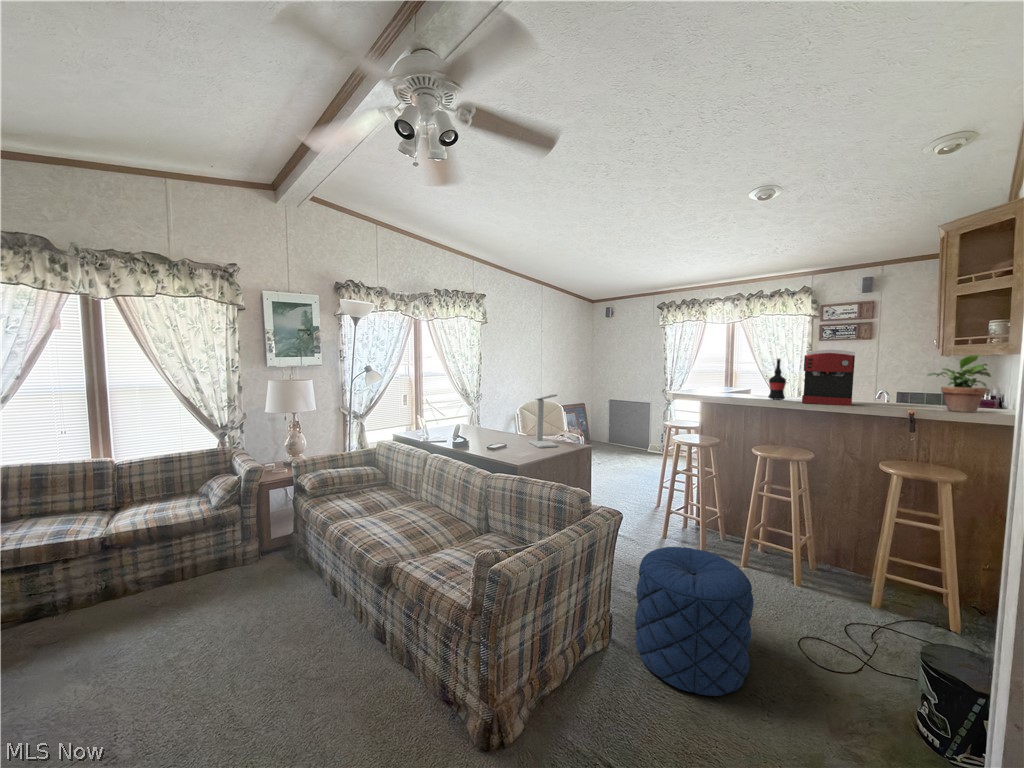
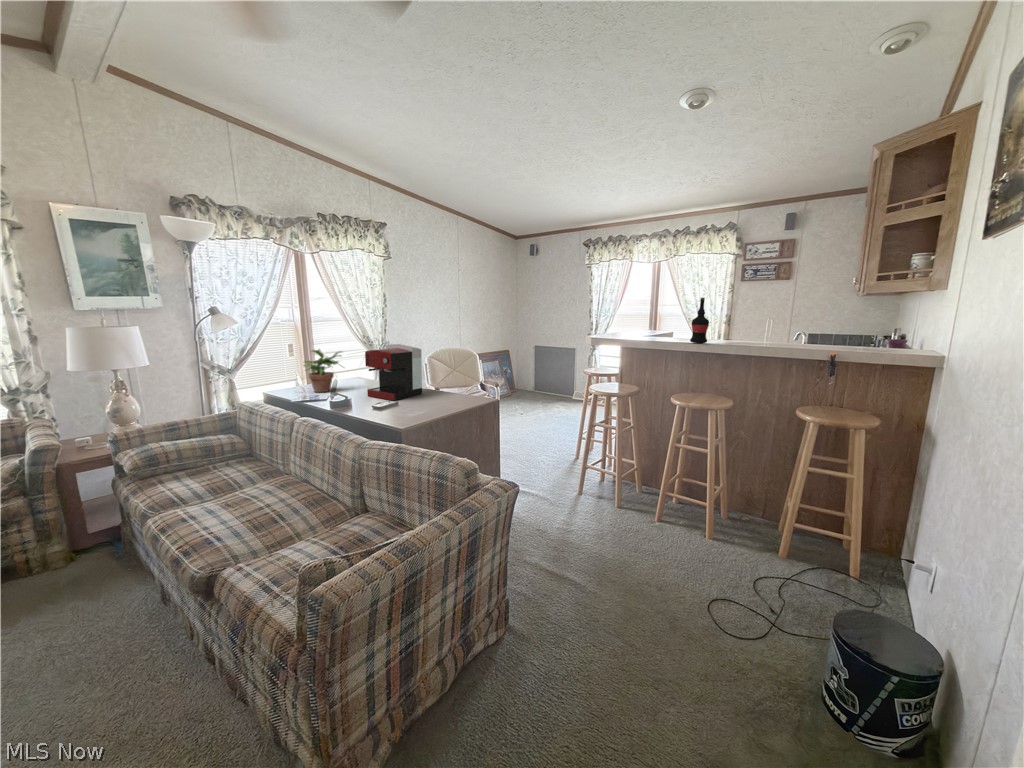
coffee maker: present [802,350,855,406] -> present [365,344,422,401]
potted plant: present [927,355,991,412] -> present [304,350,341,392]
desk lamp: present [529,394,558,448] -> none [427,341,460,405]
pouf: present [635,547,754,696] -> none [533,517,663,688]

